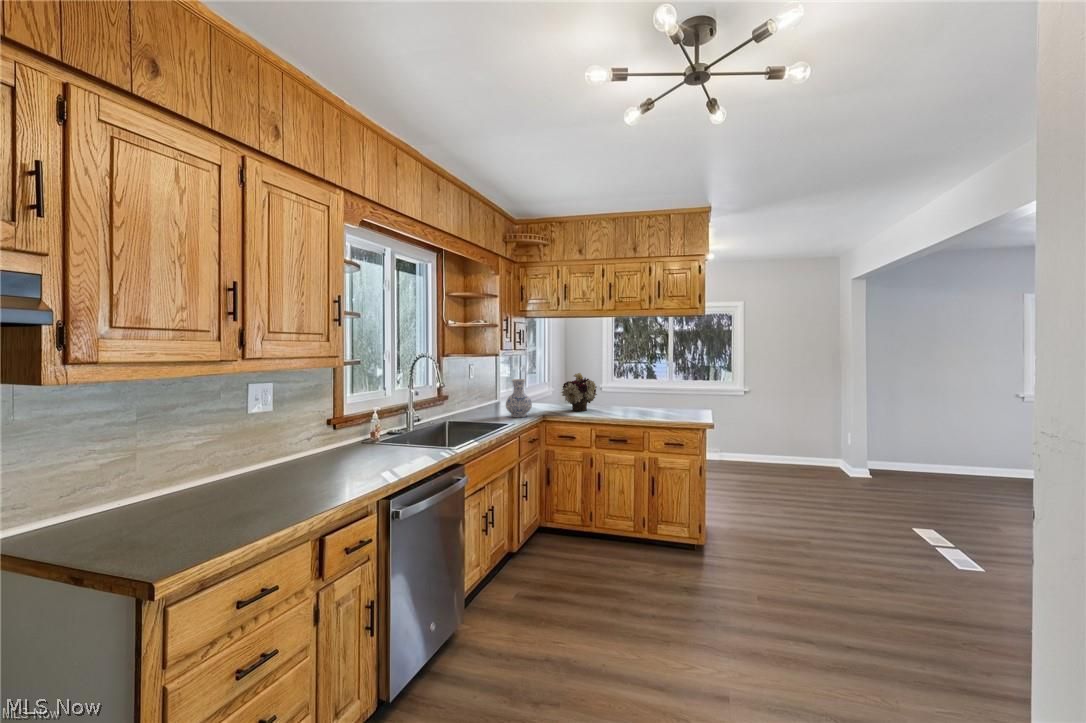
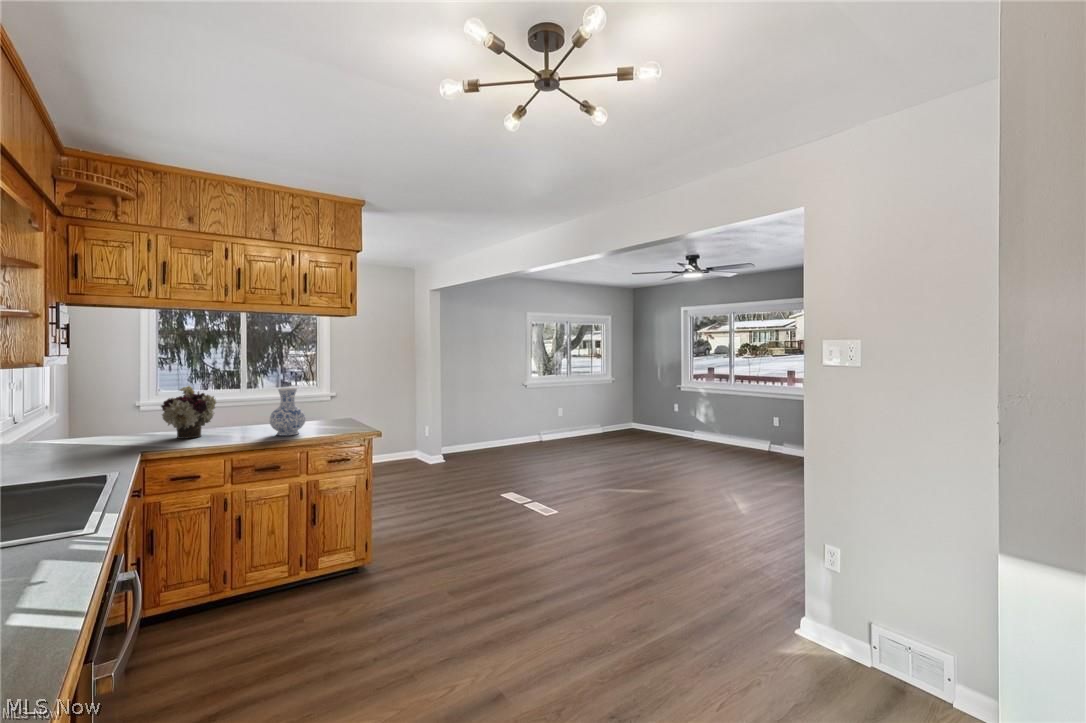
vase: present [506,379,532,417] -> present [270,388,306,436]

